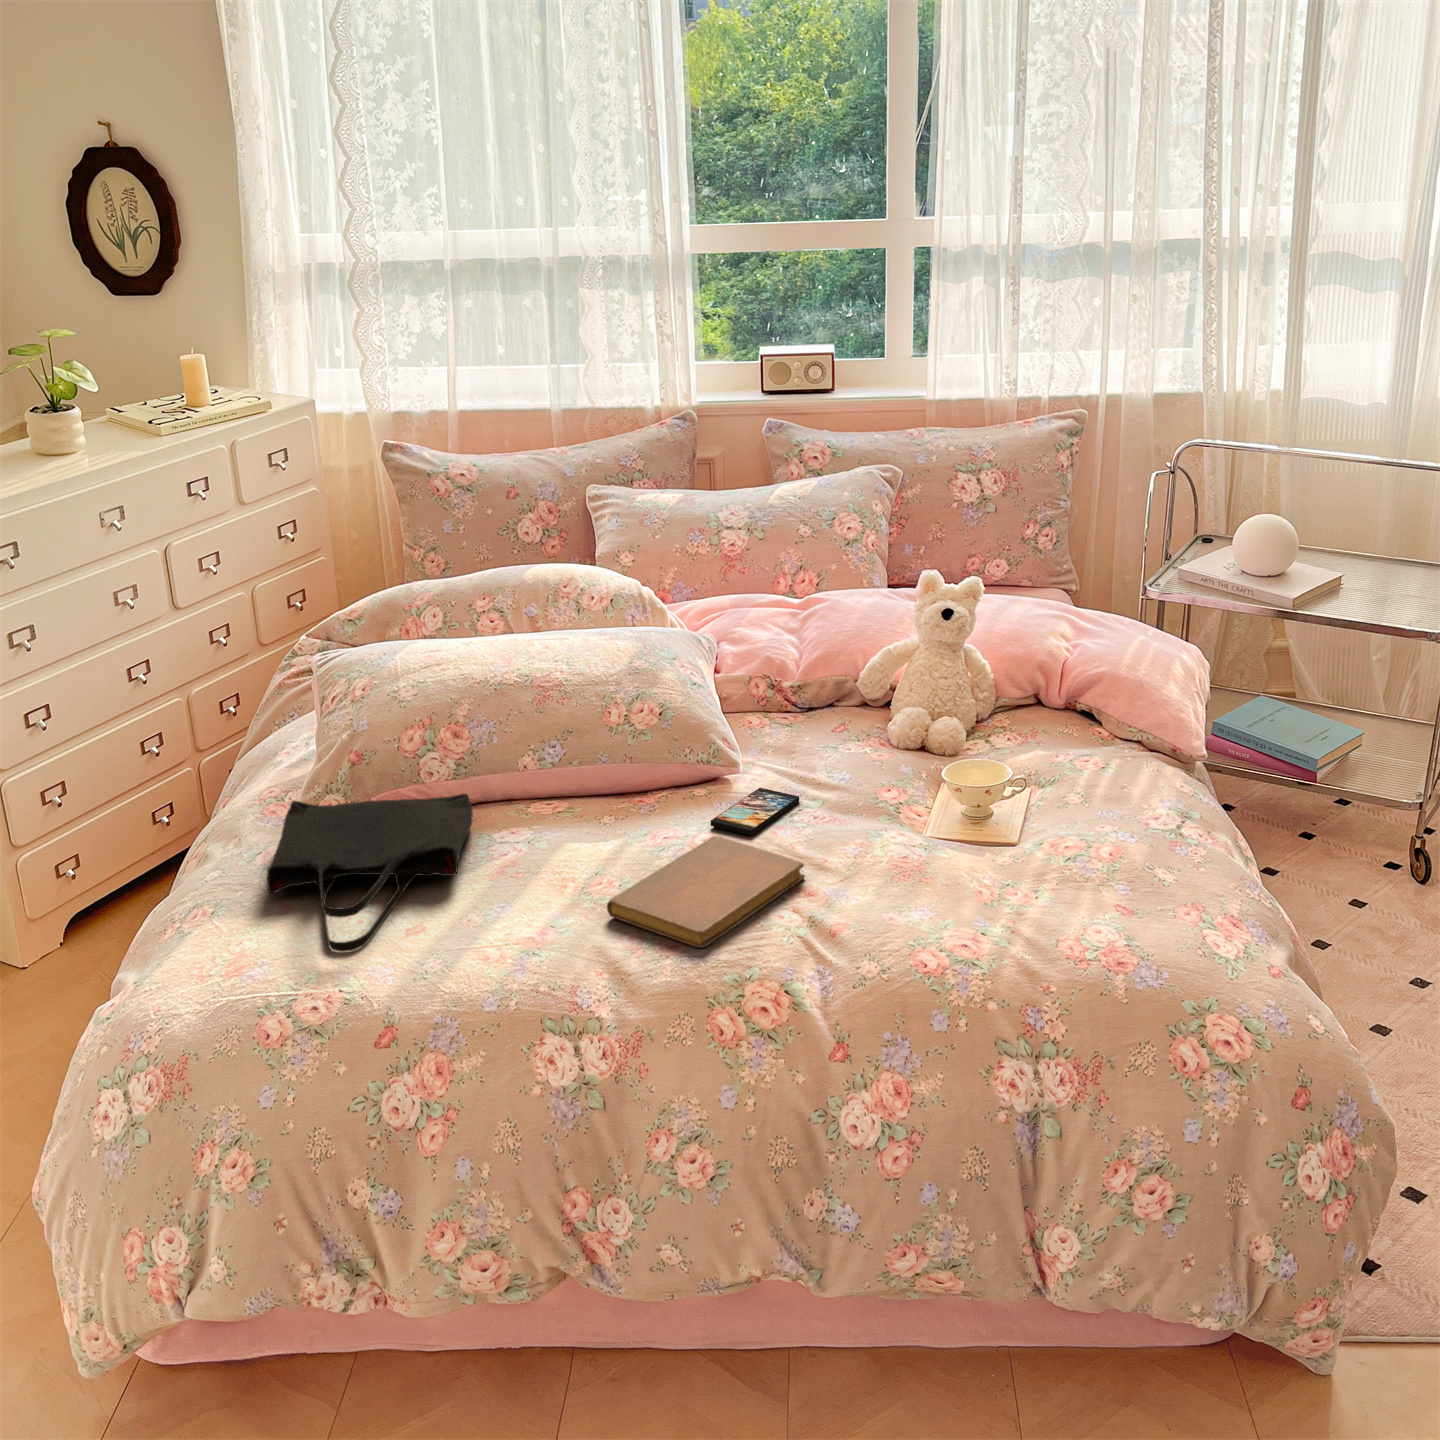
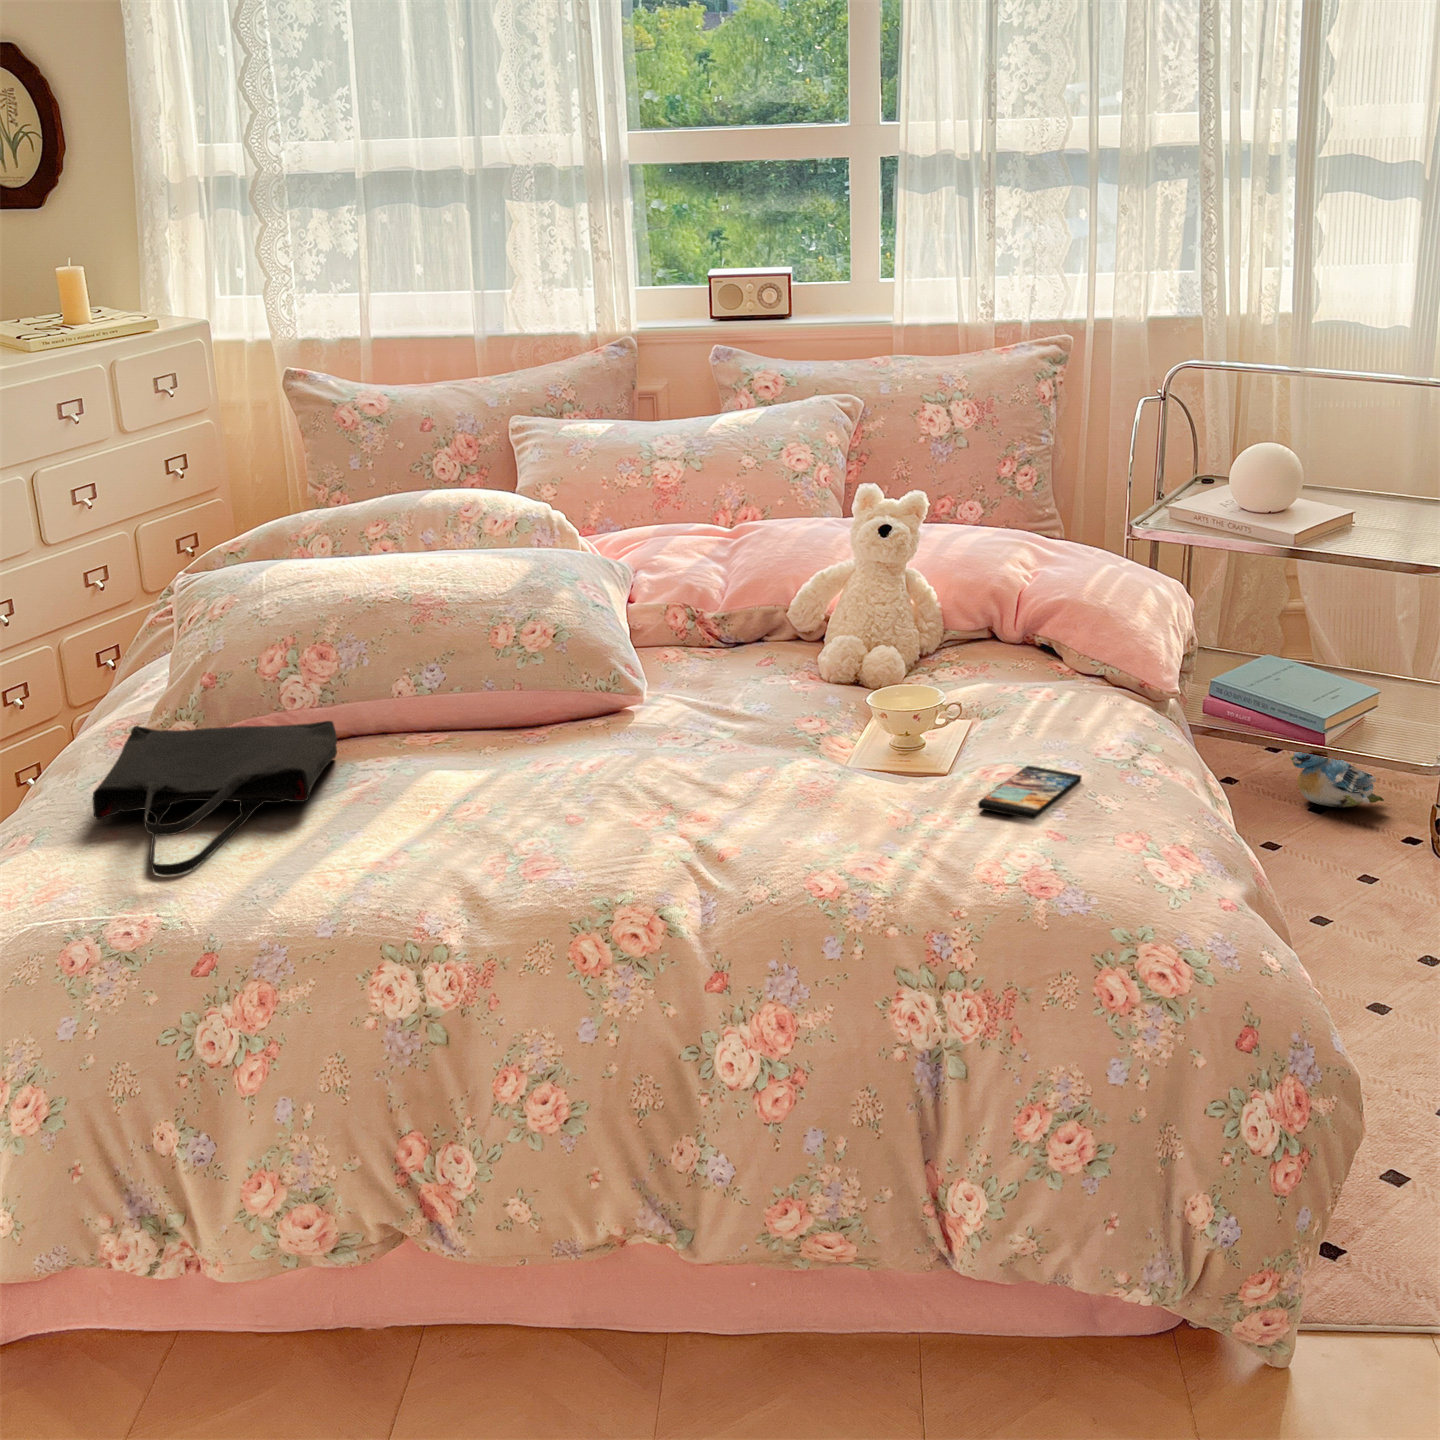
plush toy: none [1282,774,1364,832] -> present [1290,752,1384,807]
smartphone: present [711,788,799,835] -> present [978,766,1081,819]
notebook: present [607,836,805,948] -> none [470,763,701,872]

